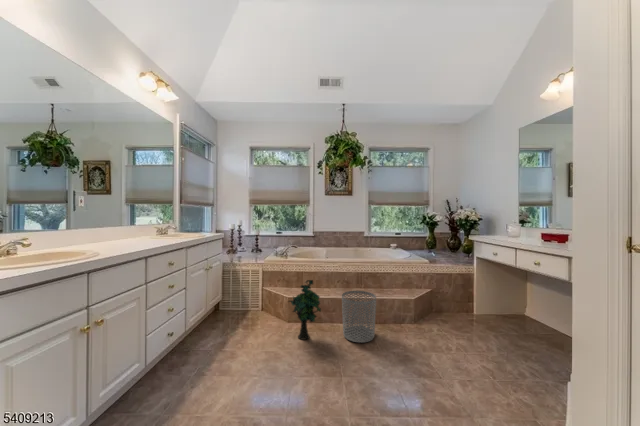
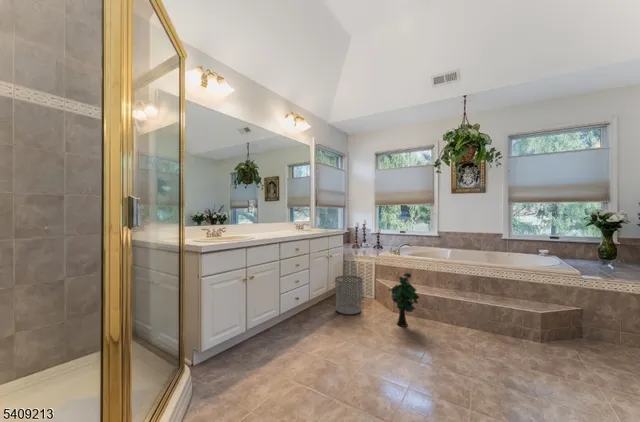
waste bin: present [342,291,376,343] -> present [335,275,362,314]

